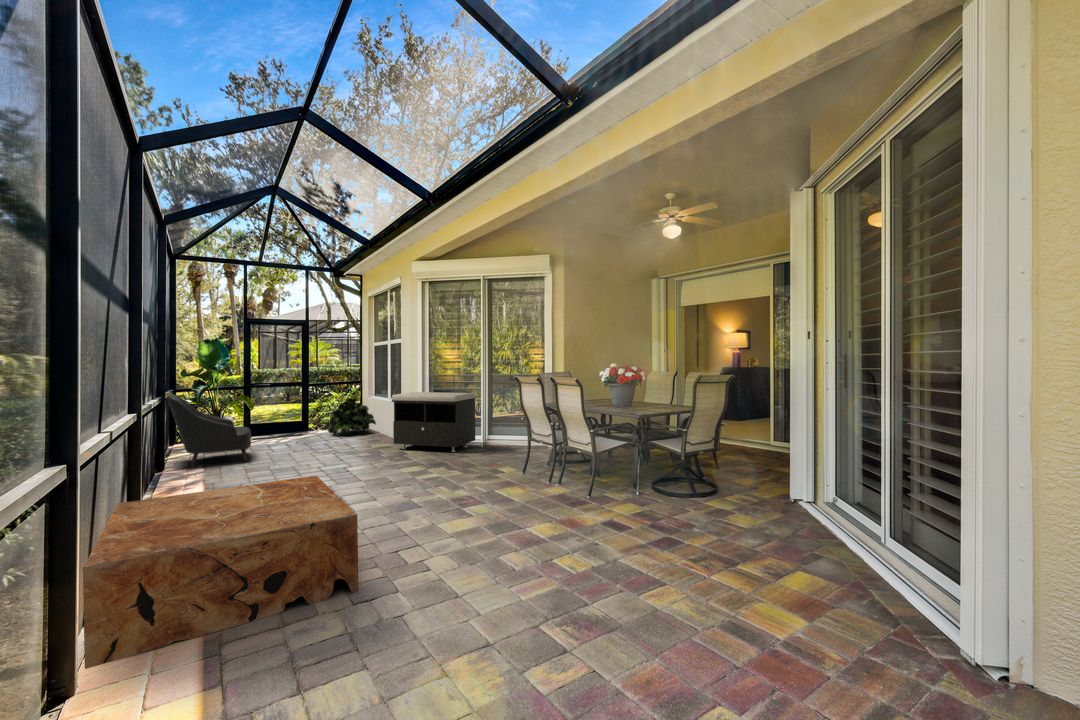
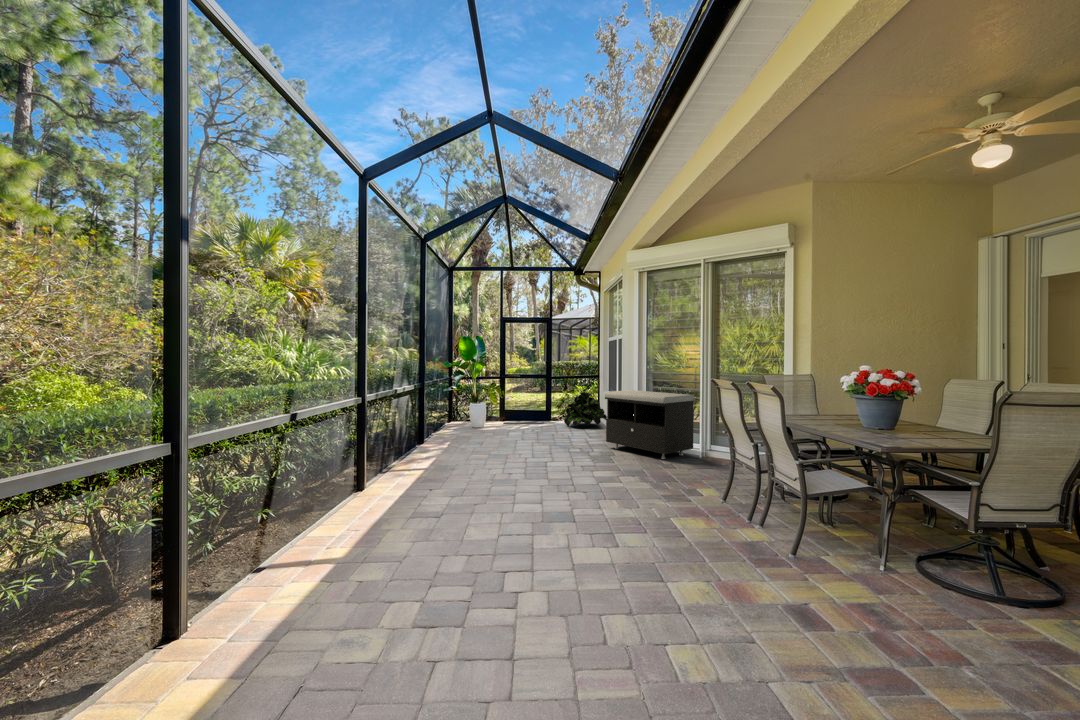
armchair: present [167,394,251,467] -> none [433,381,492,442]
coffee table: present [83,476,358,669] -> none [213,468,465,606]

